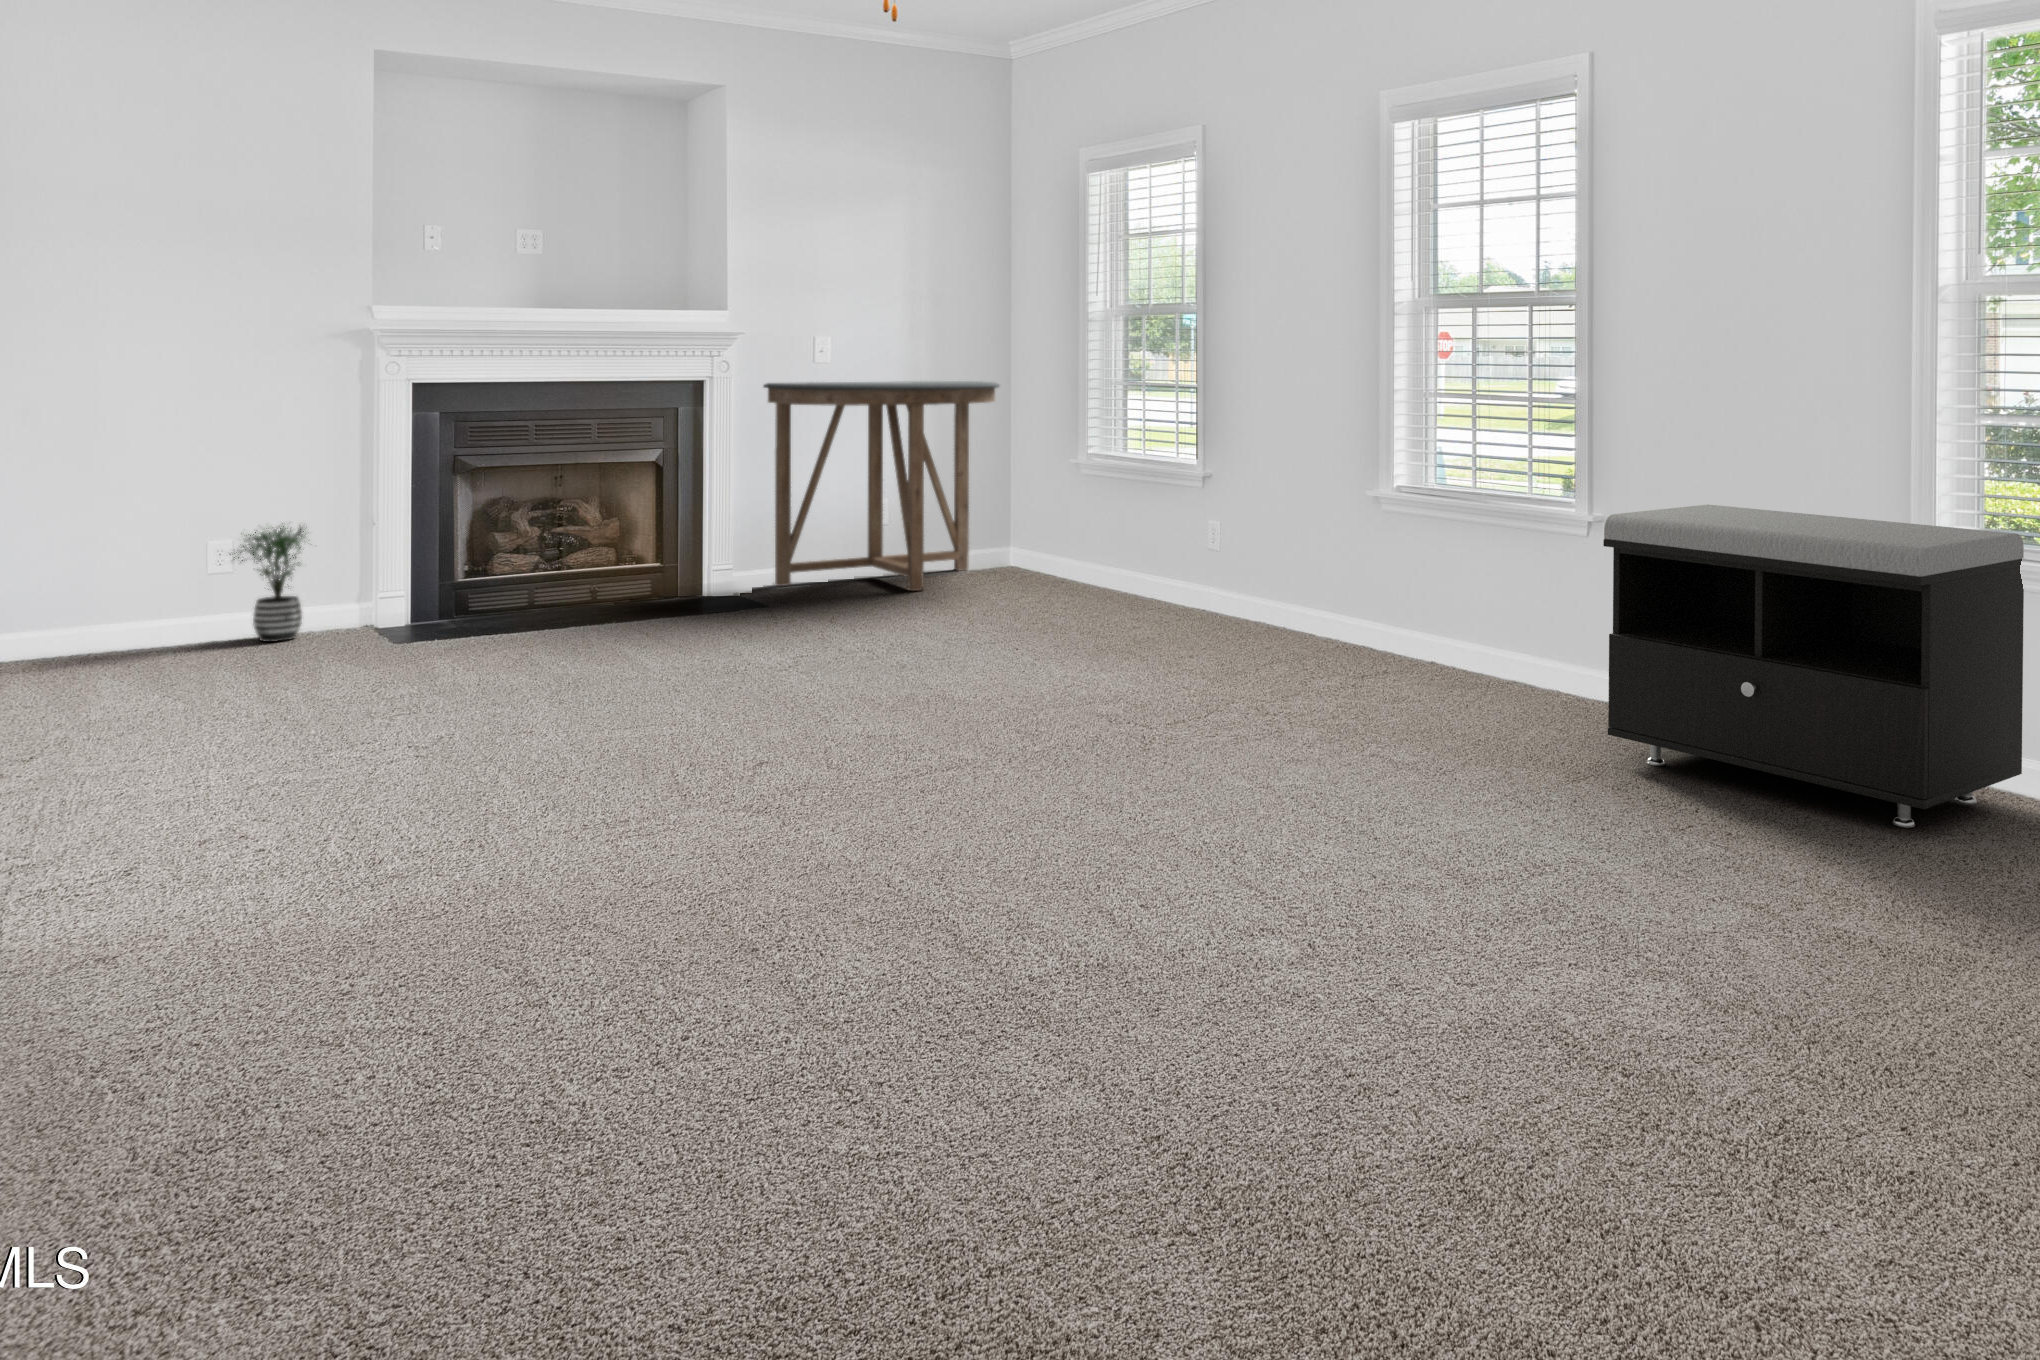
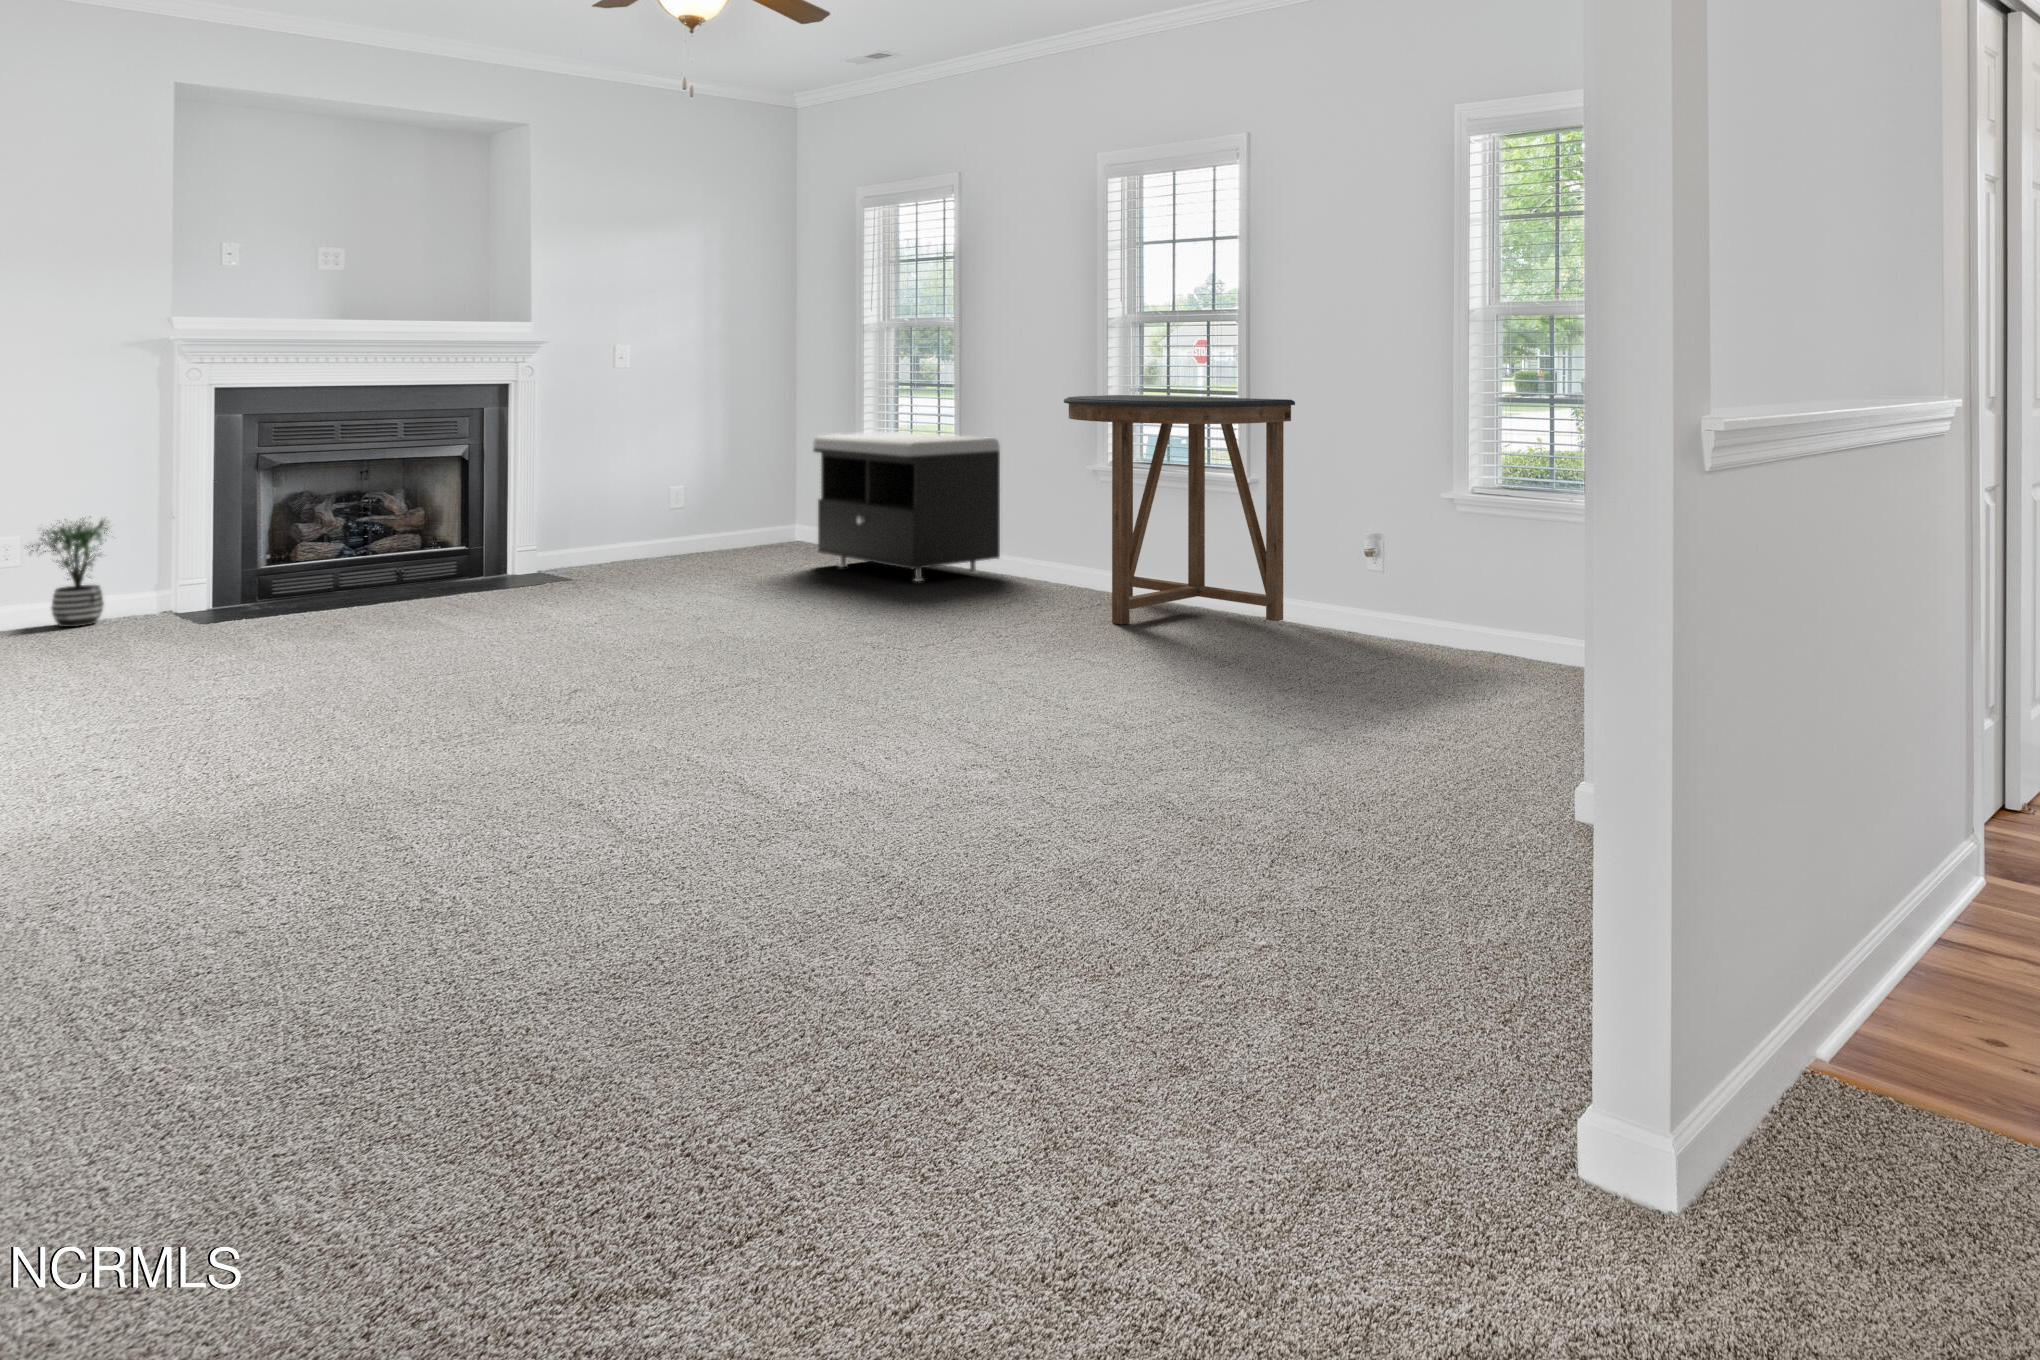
console table: present [764,381,999,591] -> present [1064,395,1295,625]
storage bench: present [1603,505,2024,828] -> present [813,432,1000,581]

